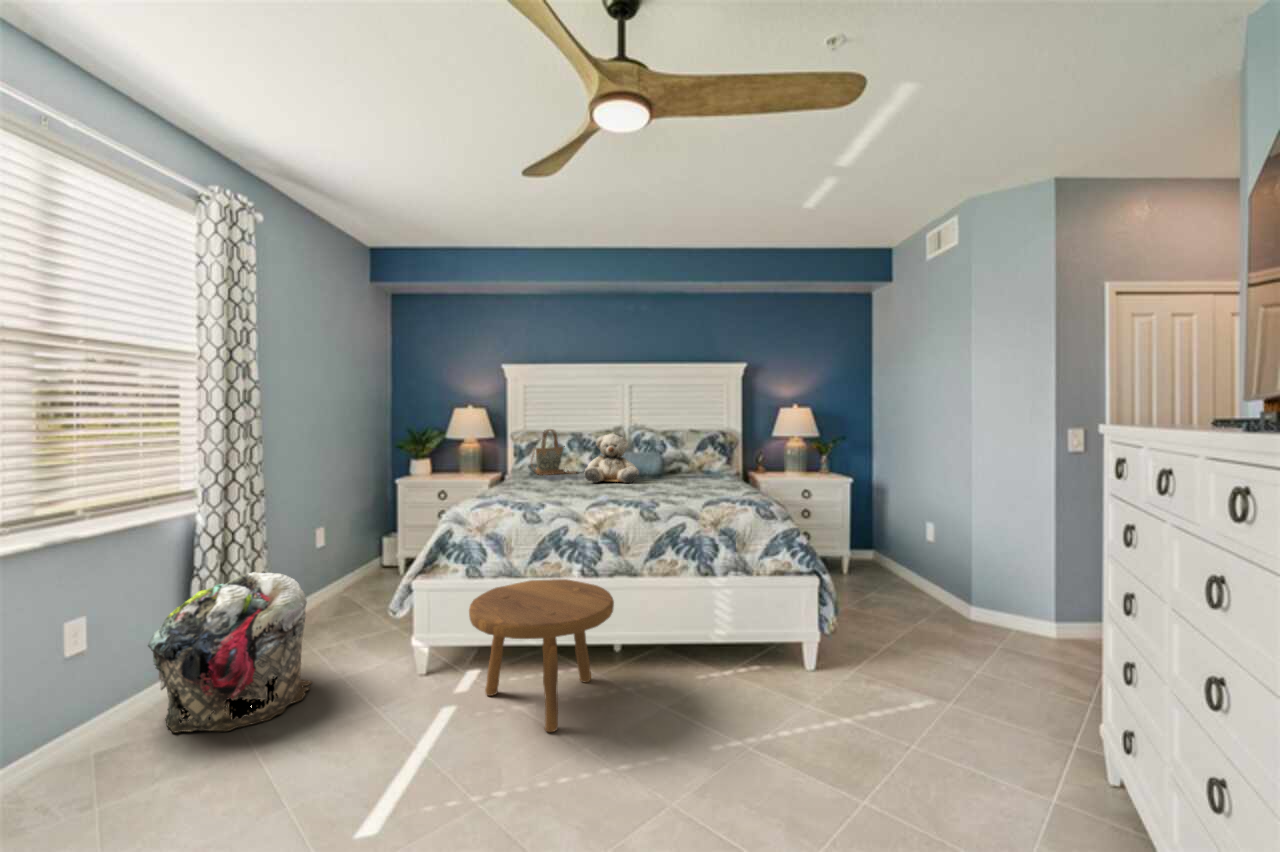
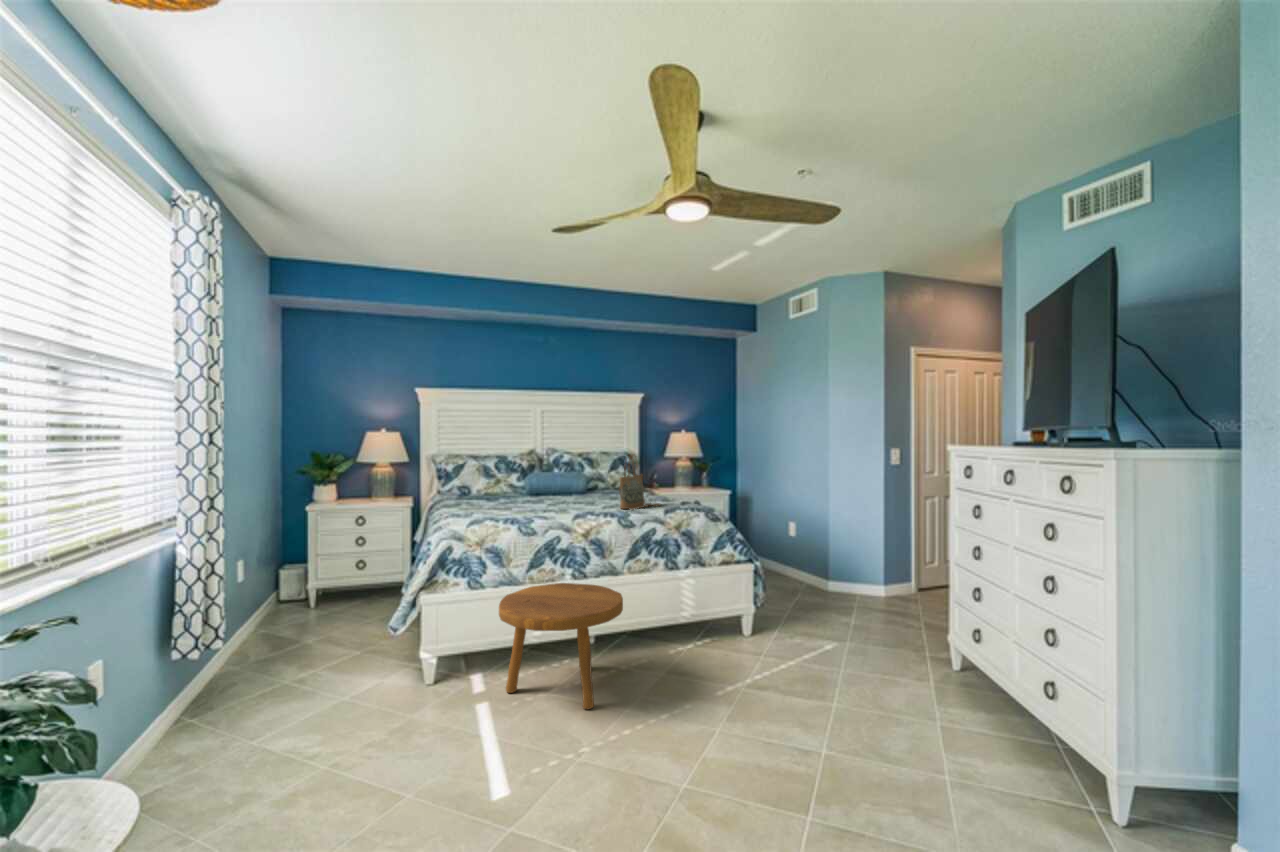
handbag: present [531,429,576,475] -> present [619,455,660,510]
teddy bear: present [584,434,639,483] -> none [529,455,580,500]
laundry basket: present [148,572,312,733] -> none [149,602,323,779]

